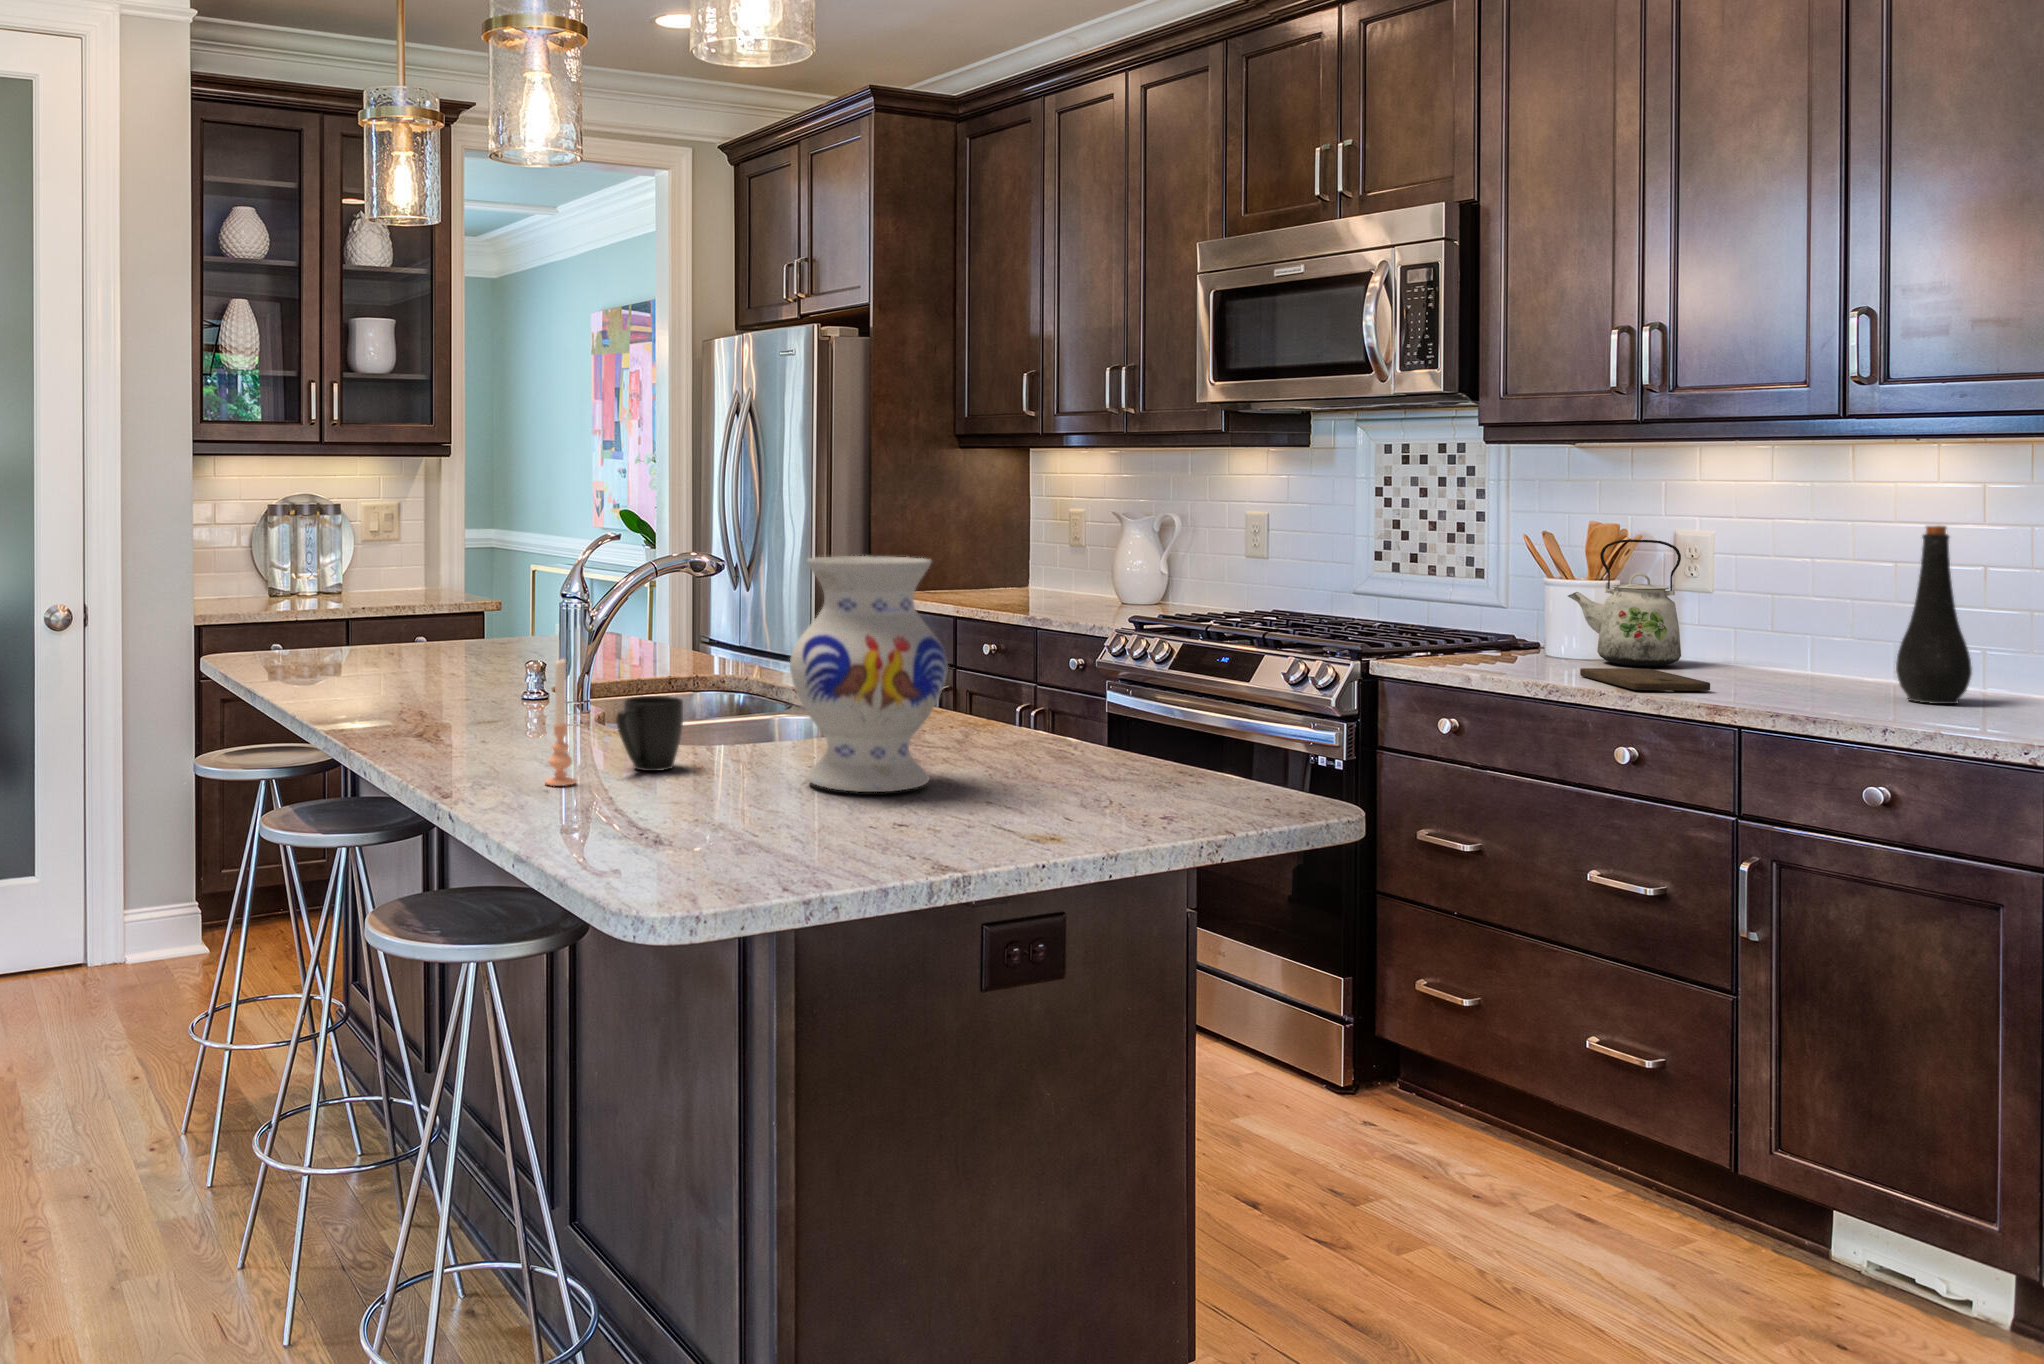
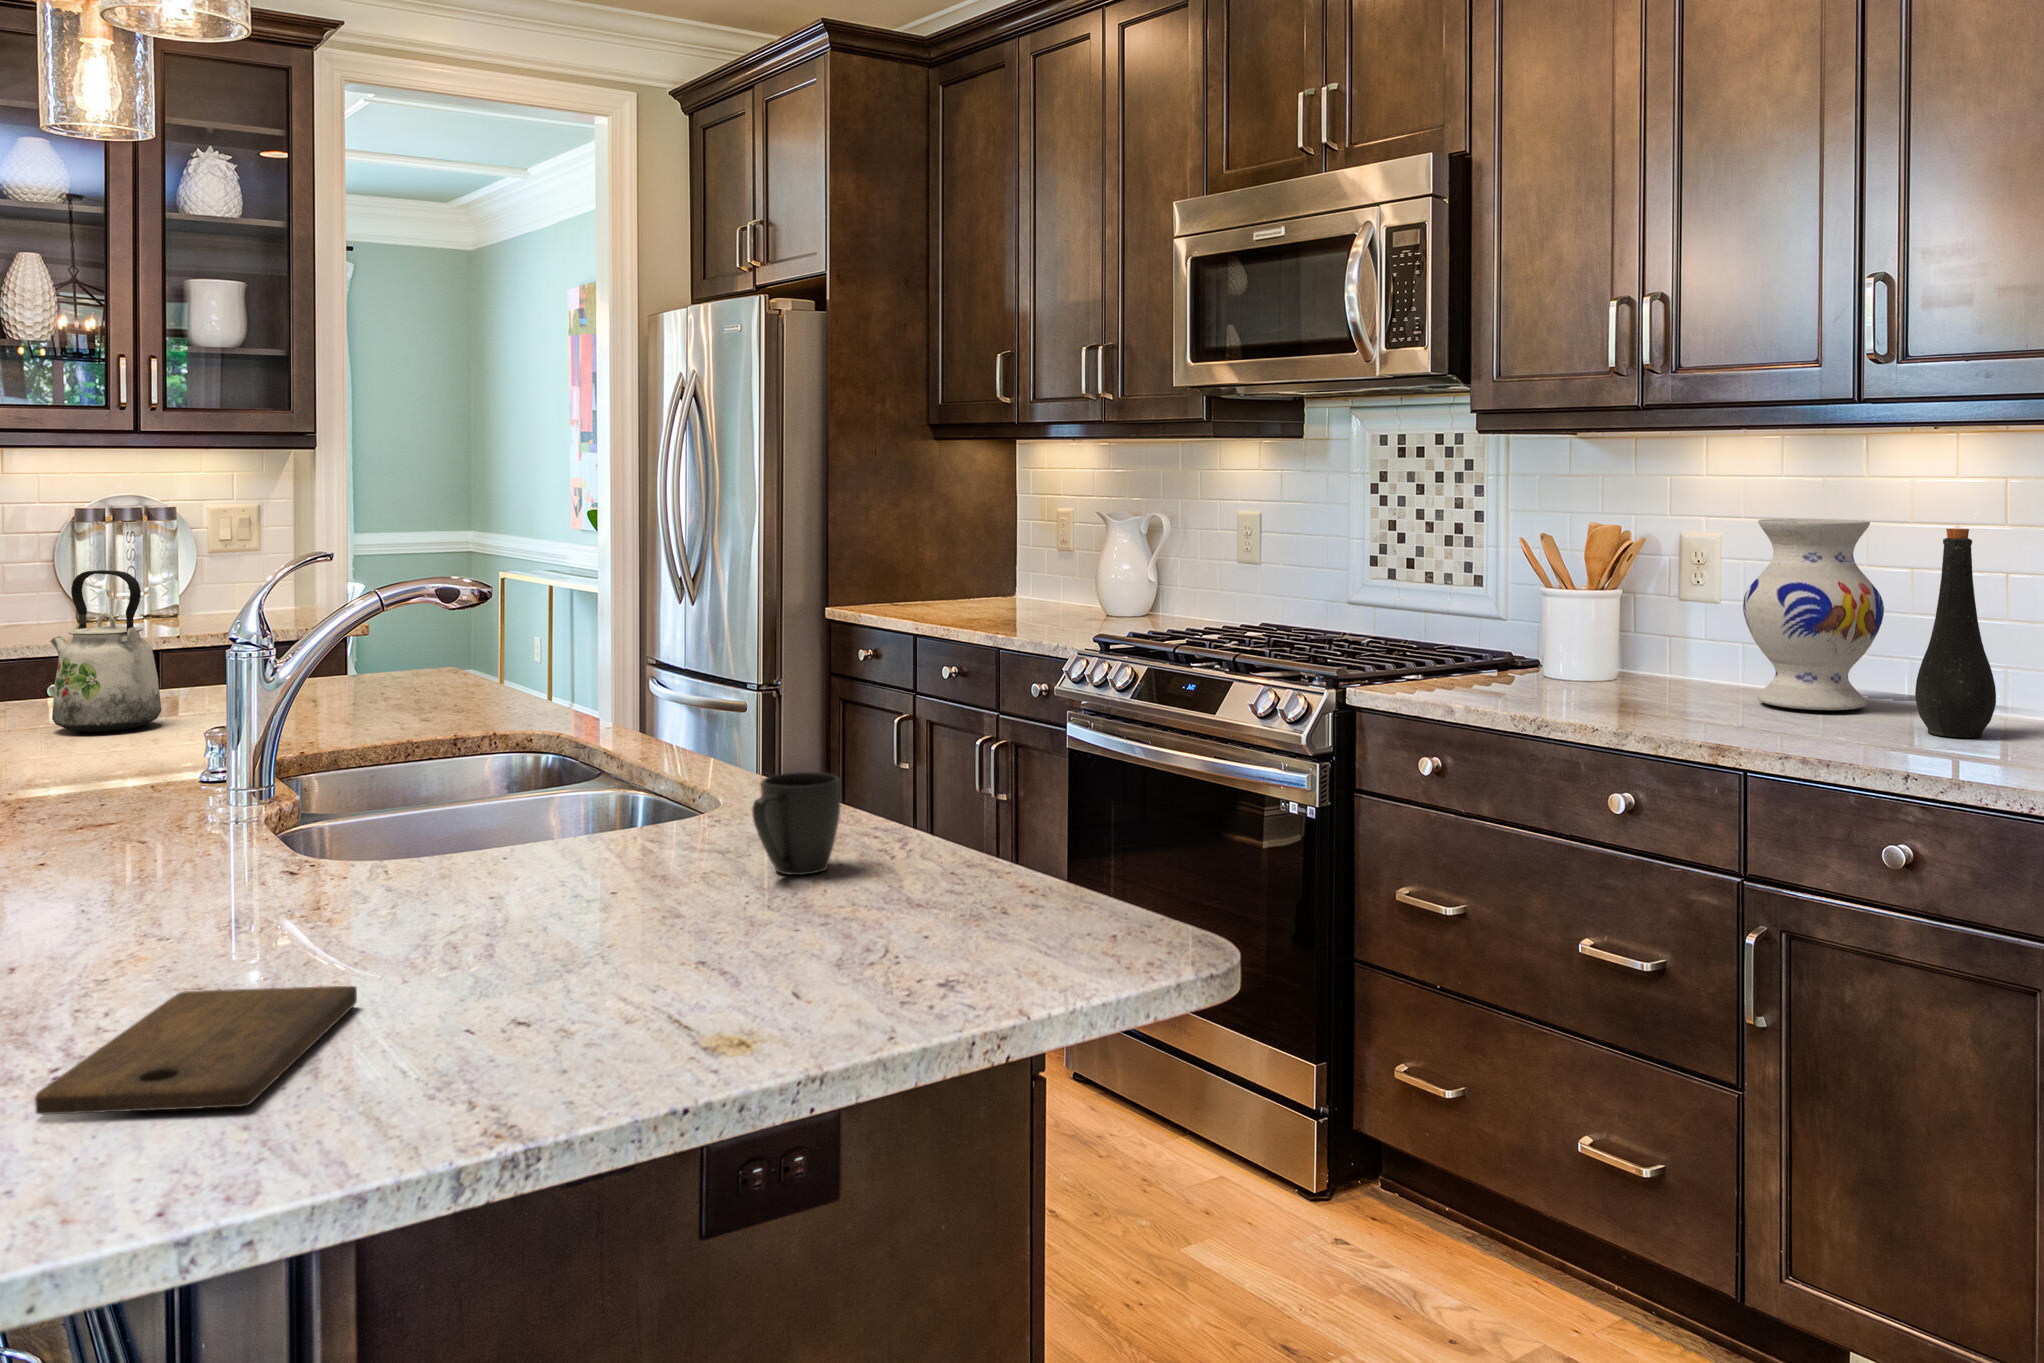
kettle: present [1568,540,1681,666] -> present [50,570,161,732]
vase: present [790,556,948,792] -> present [1743,519,1884,710]
candle: present [545,660,576,786] -> none [49,759,104,953]
cutting board: present [1580,668,1710,691] -> present [35,986,357,1115]
mug: present [616,696,683,771] -> present [752,772,841,875]

